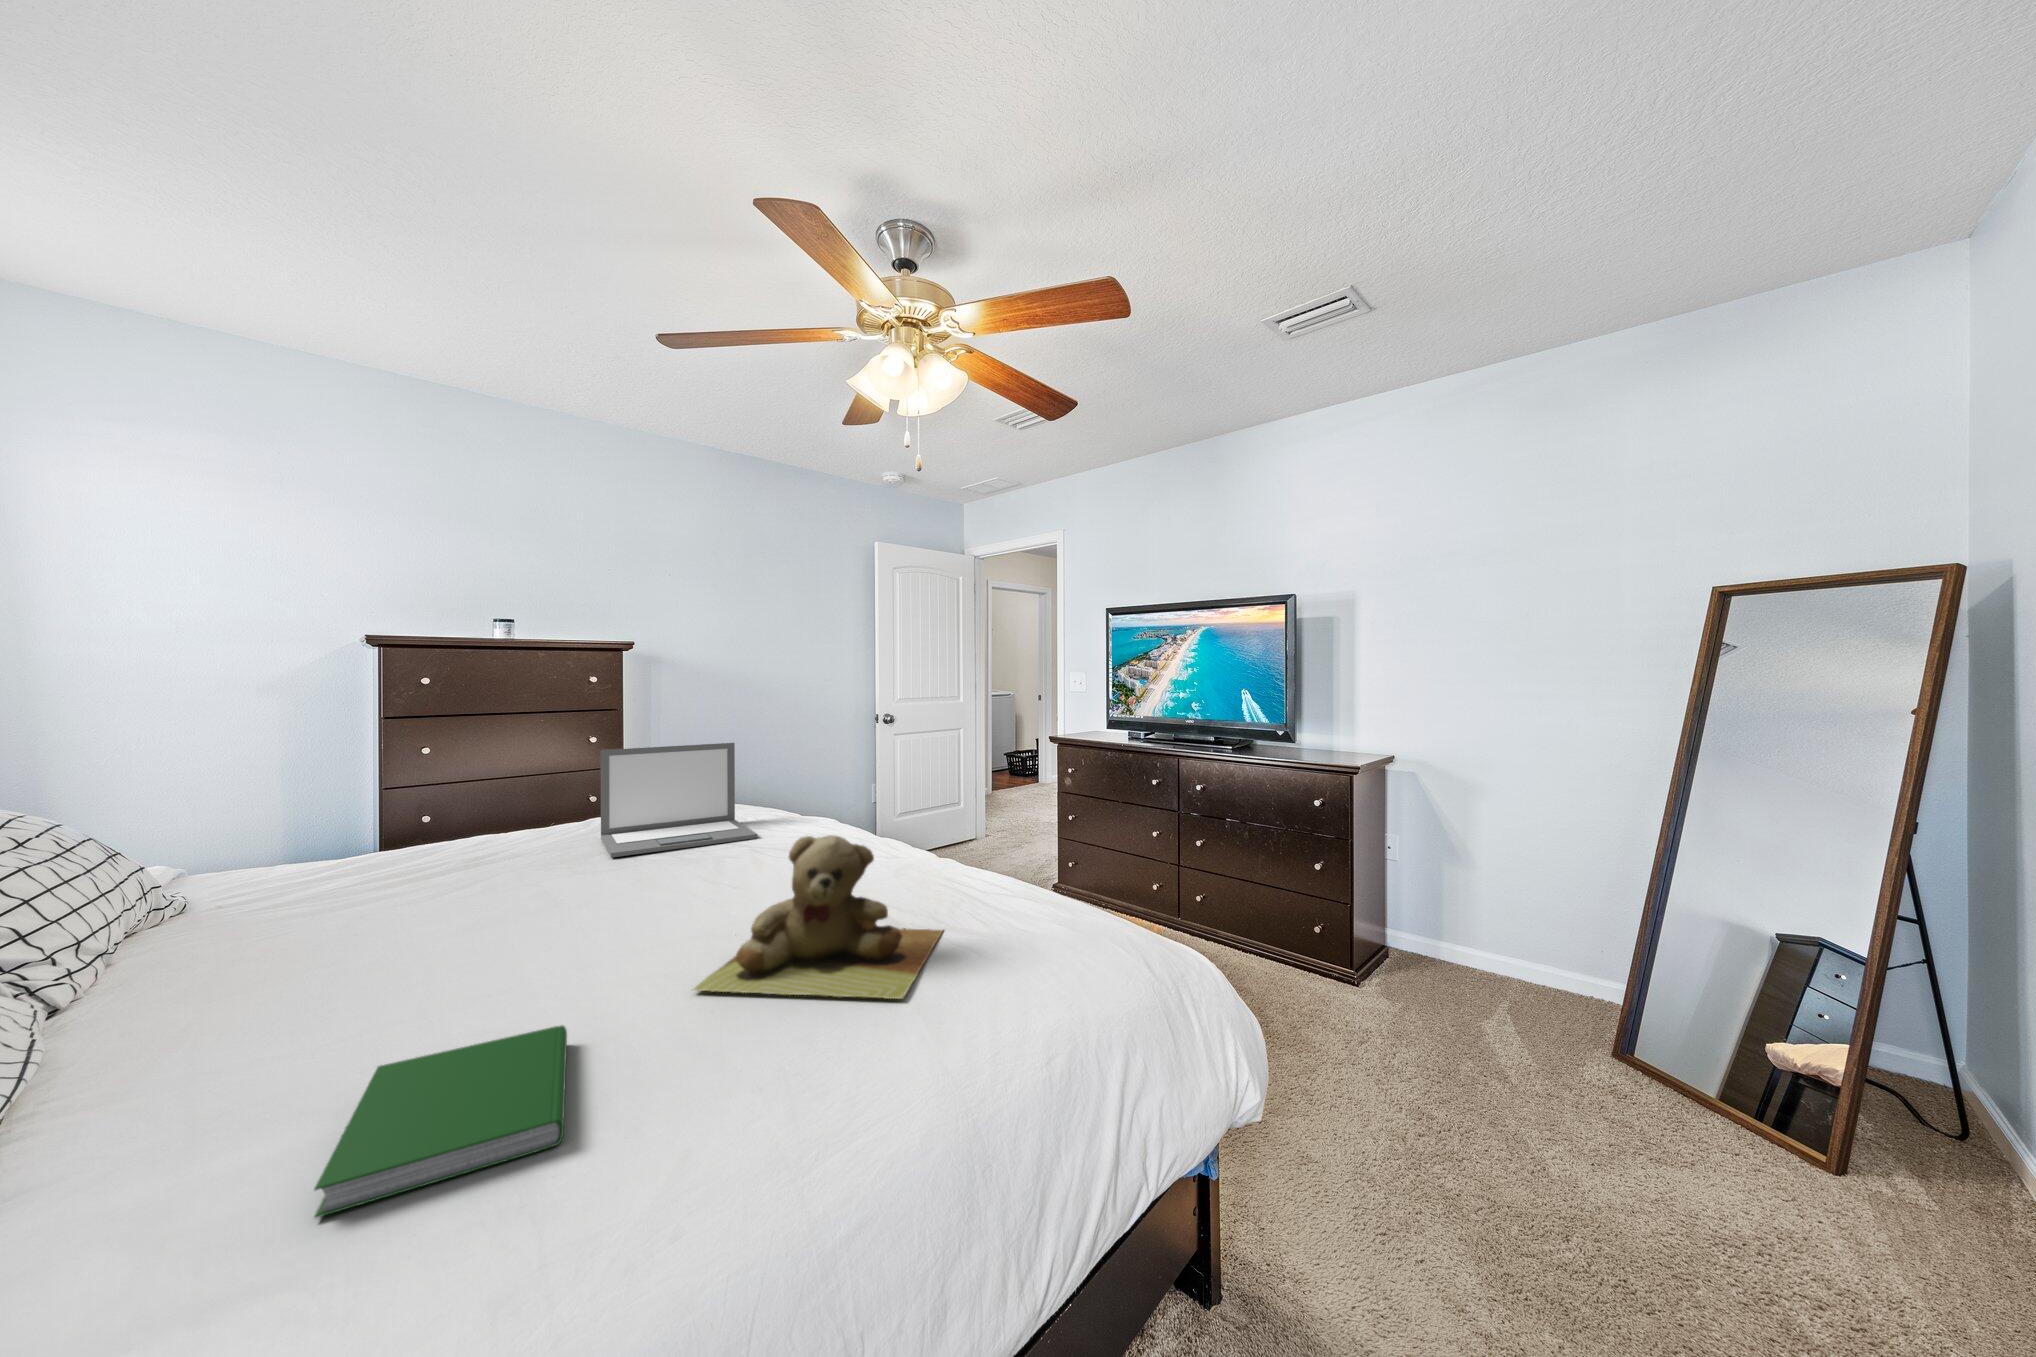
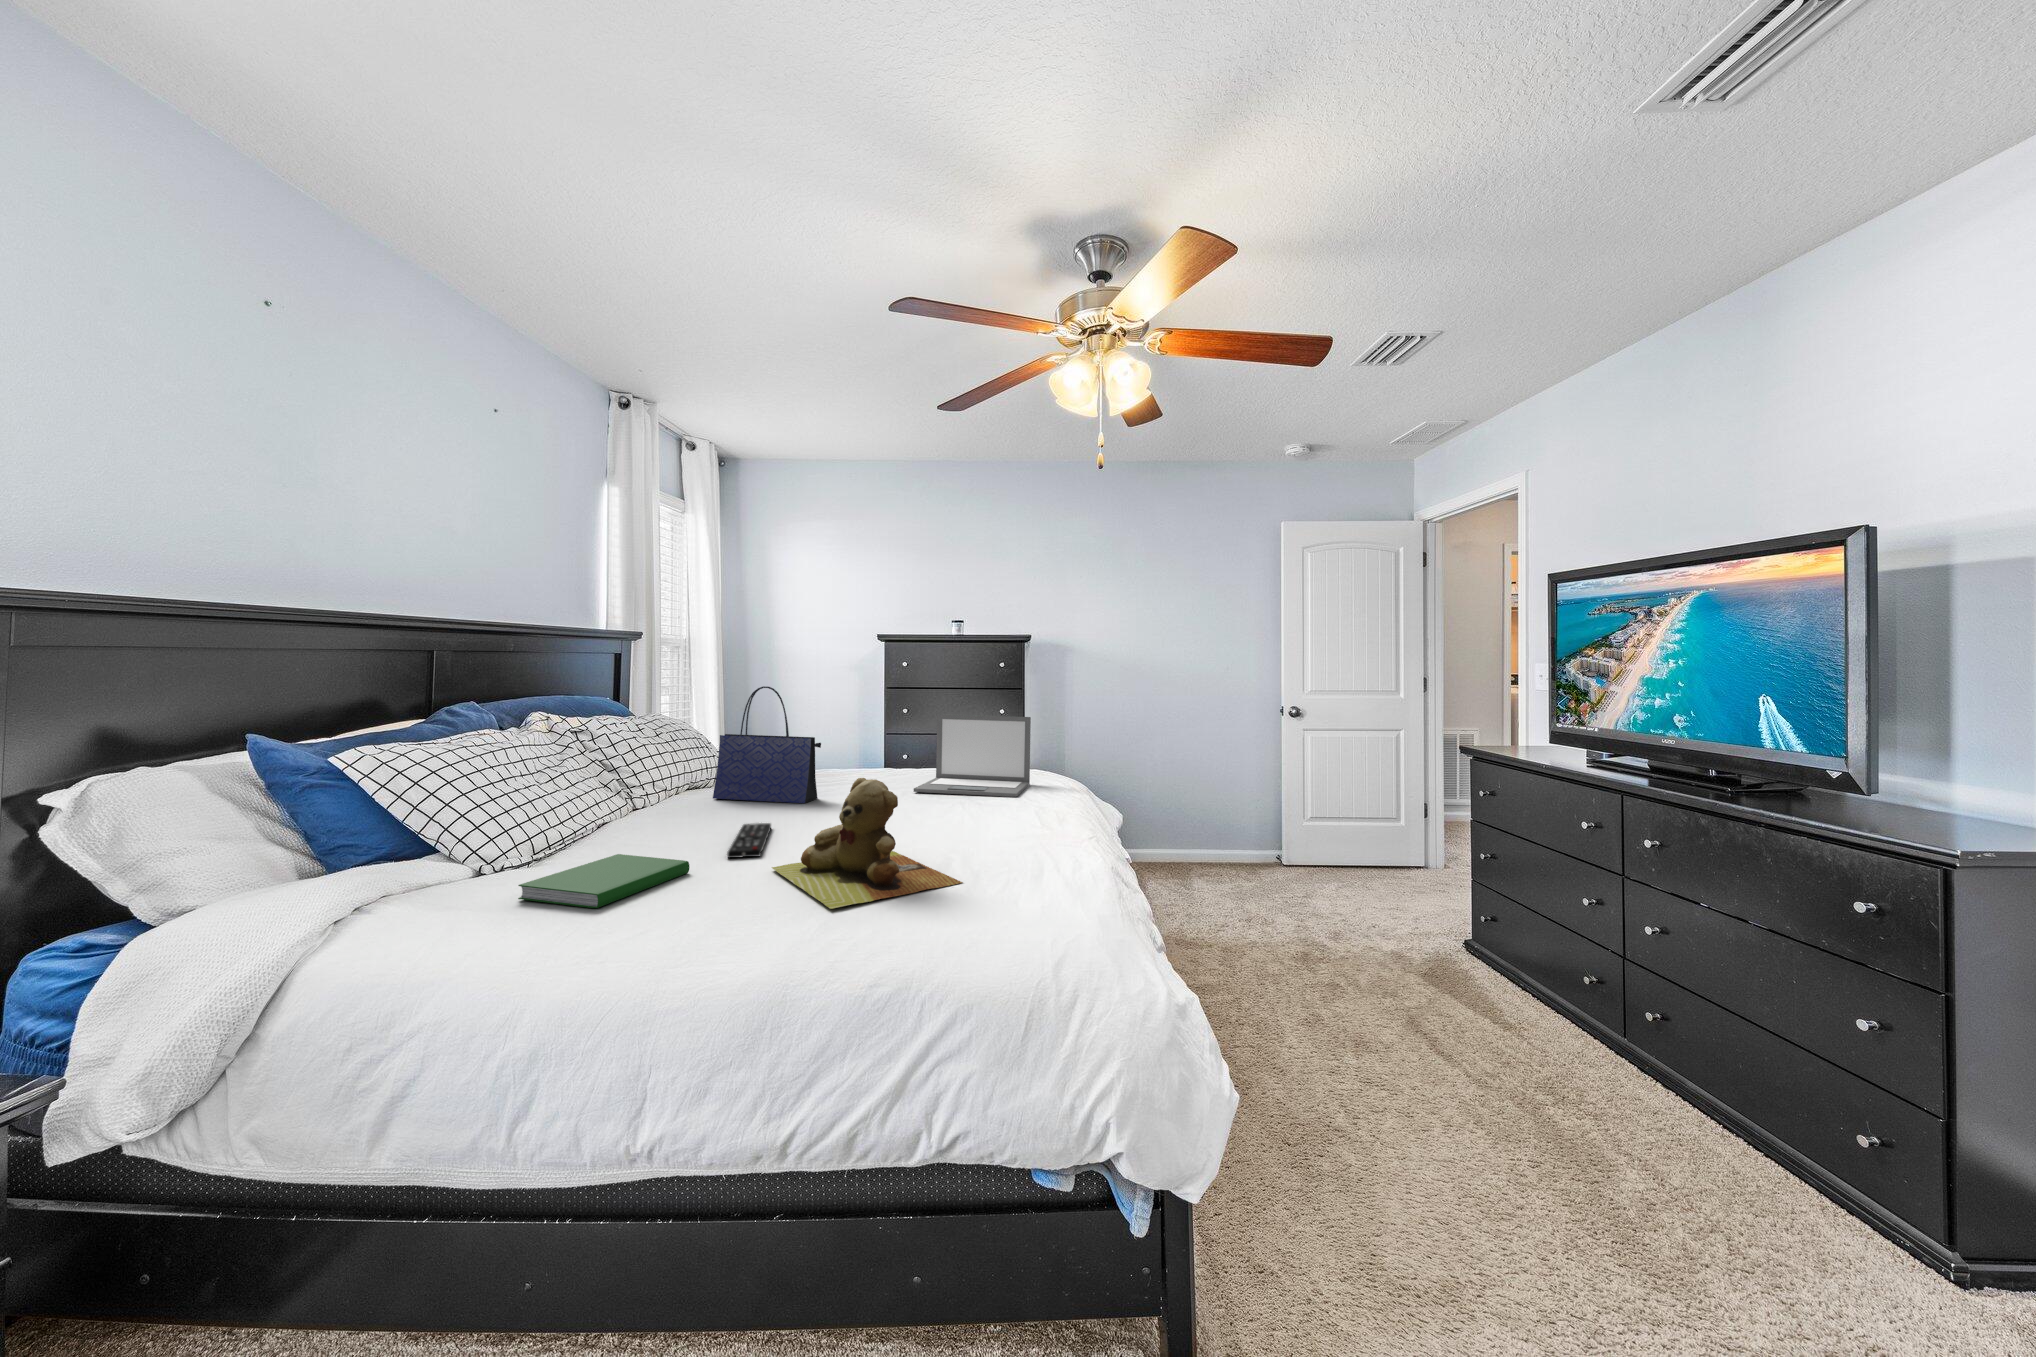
tote bag: none [234,730,486,944] -> present [713,686,821,803]
remote control: none [470,943,621,1005] -> present [727,823,771,858]

